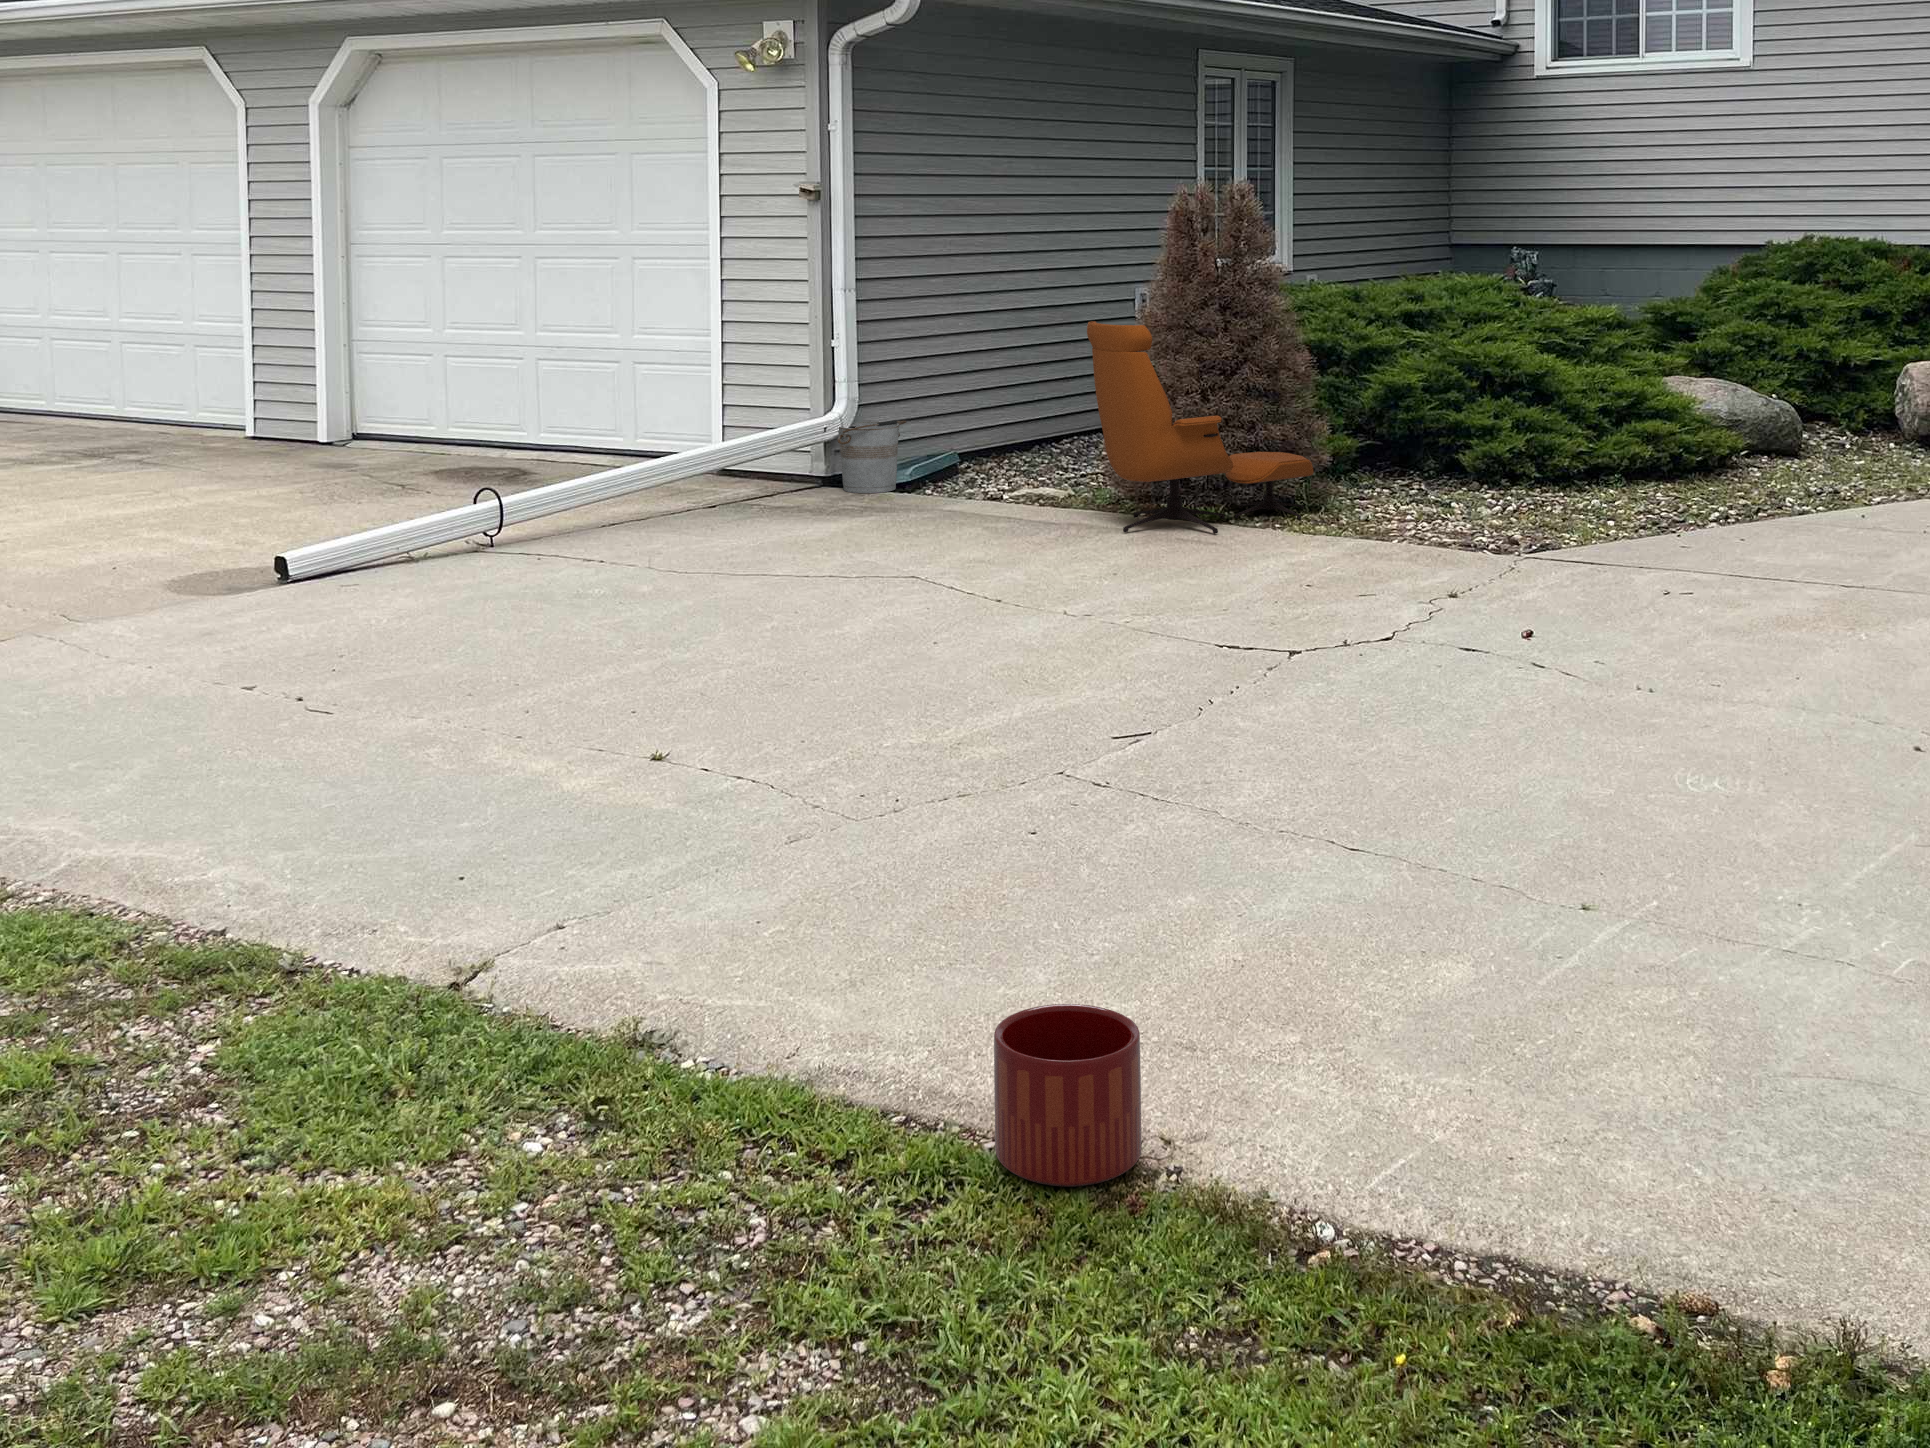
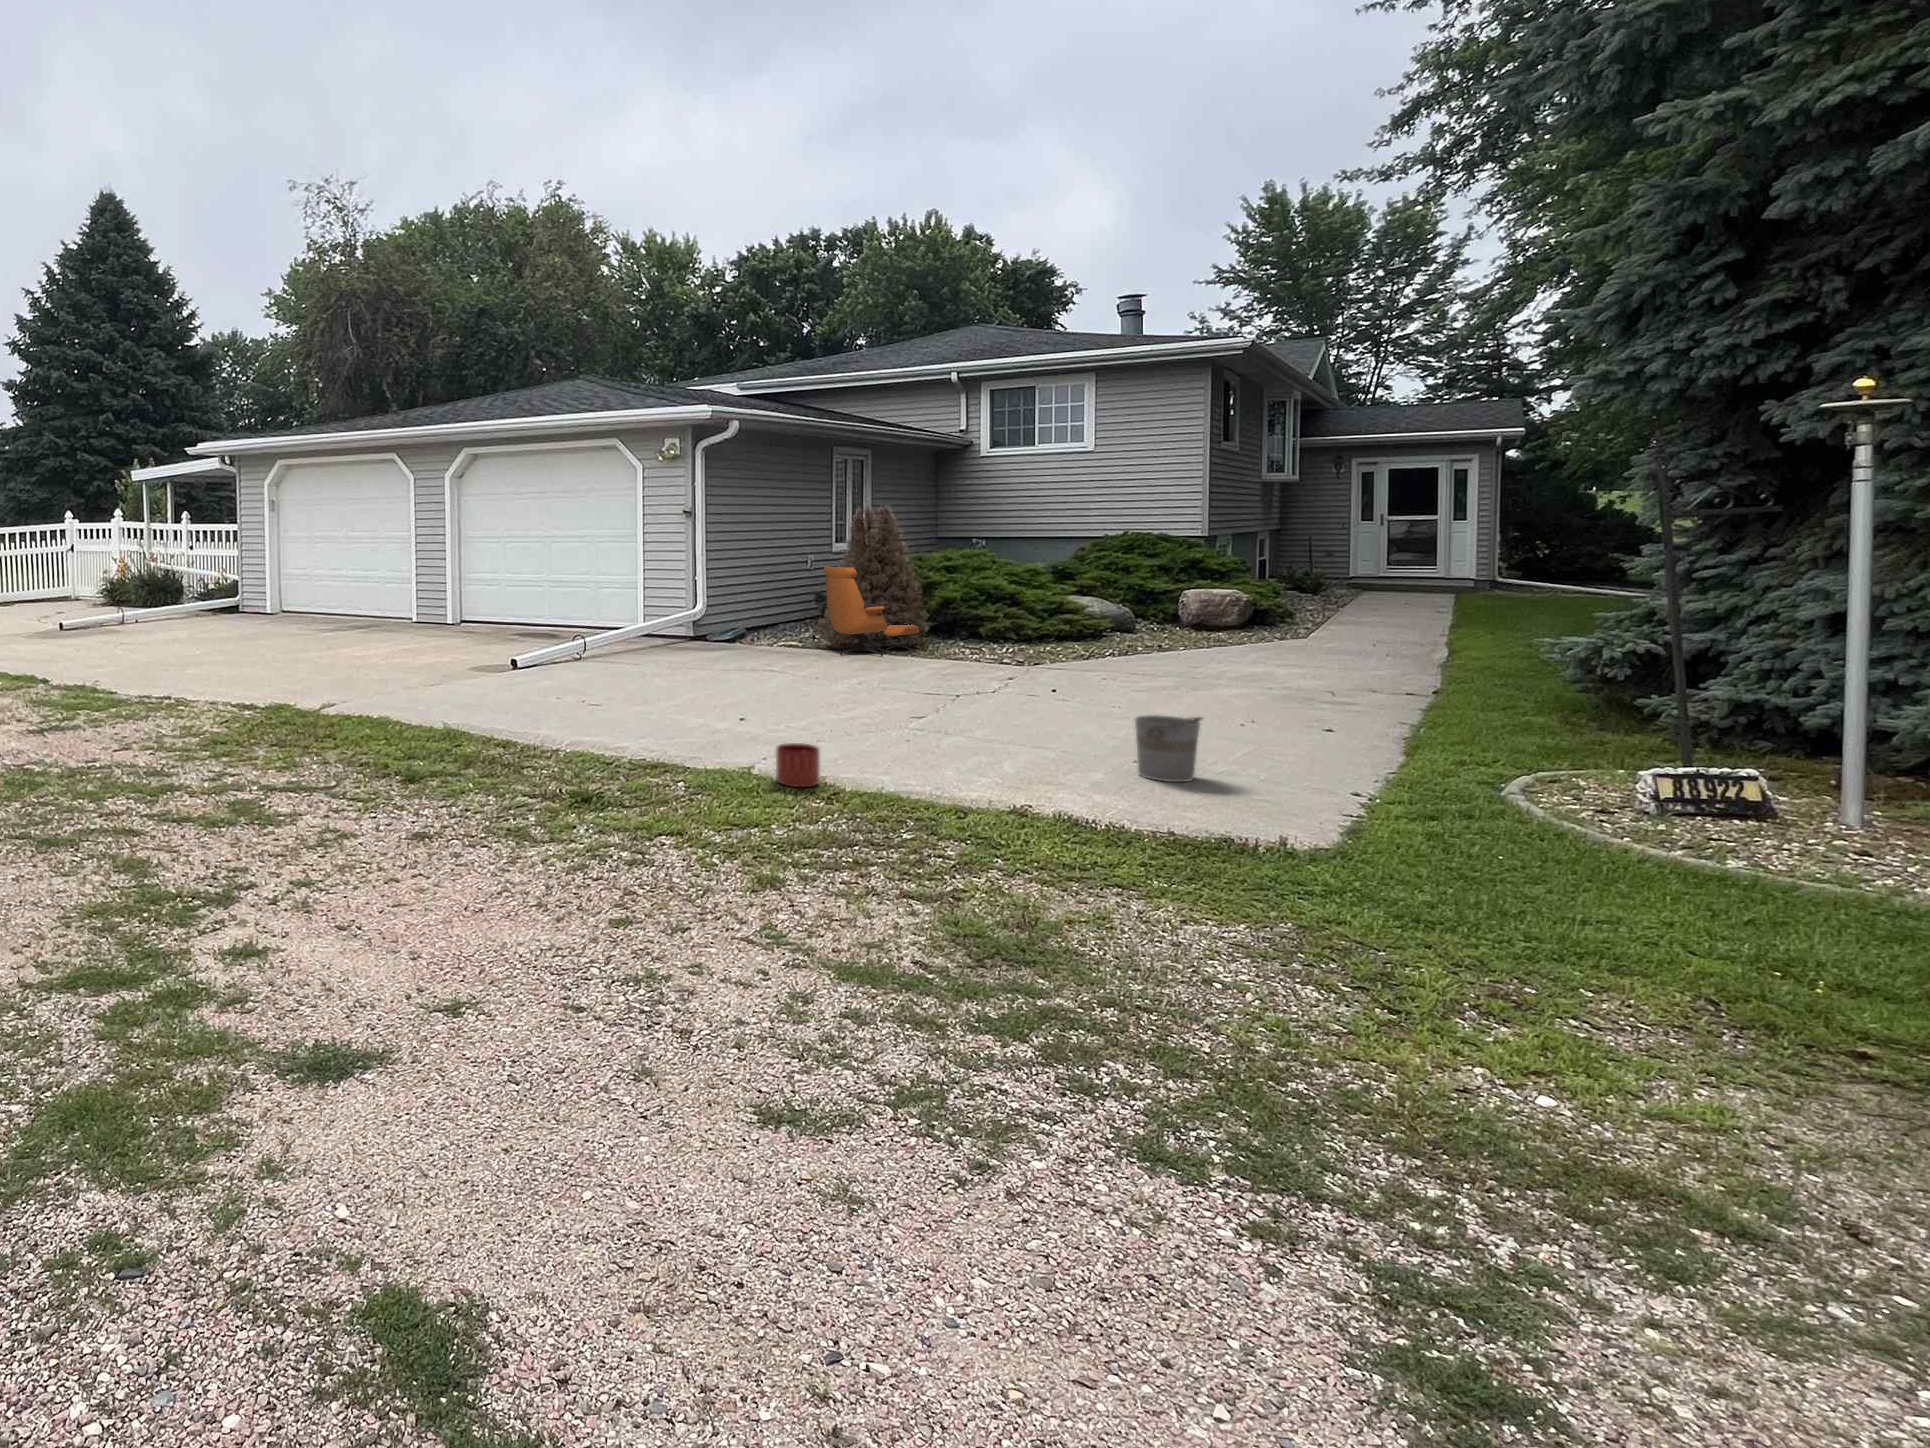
bucket: present [837,421,906,493] -> present [1135,715,1202,782]
planter: present [994,1004,1141,1187] -> present [776,743,820,787]

